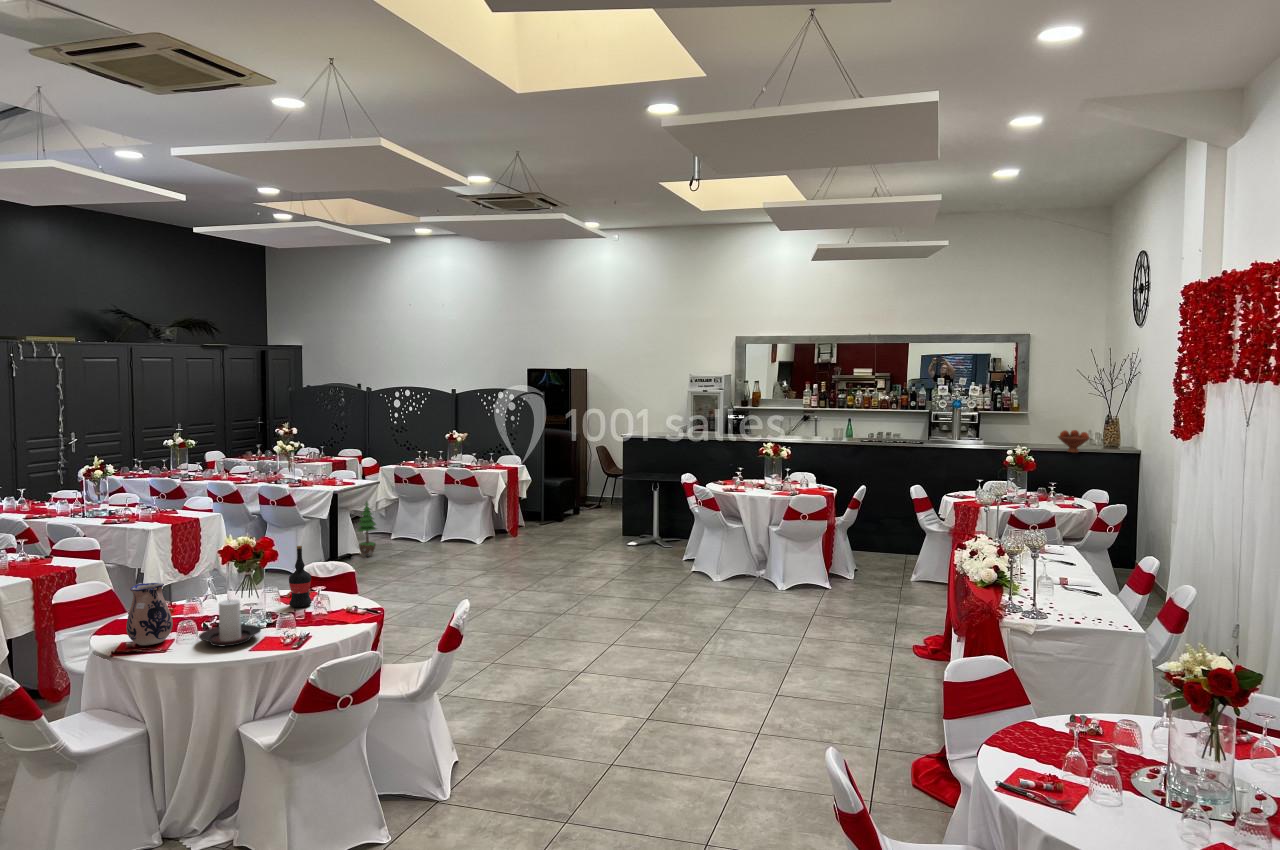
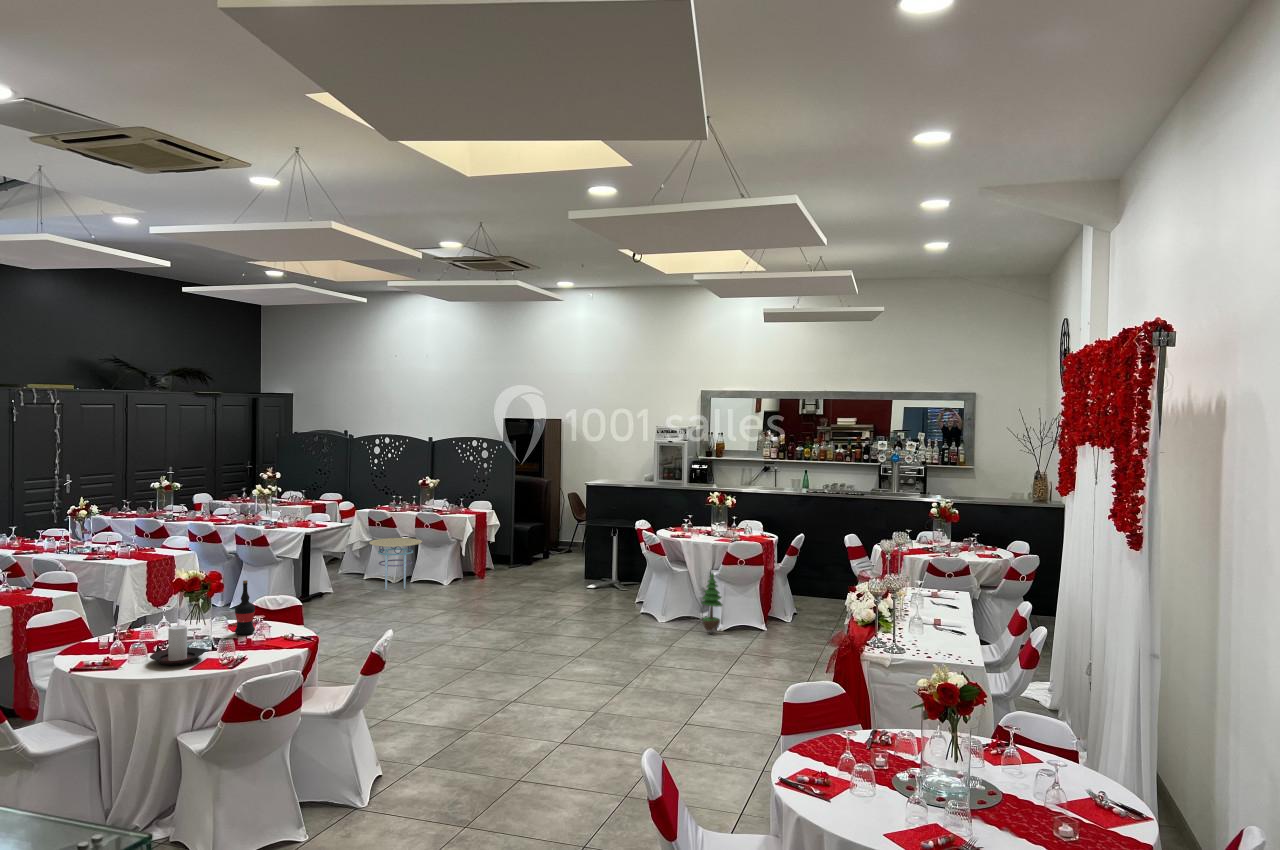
fruit bowl: present [1058,430,1090,453] -> none [993,484,1023,506]
side table: none [398,495,454,549] -> present [369,538,422,590]
potted tree: present [358,502,376,557] -> present [701,573,722,634]
ceramic pitcher: present [126,583,173,645] -> none [89,610,129,663]

